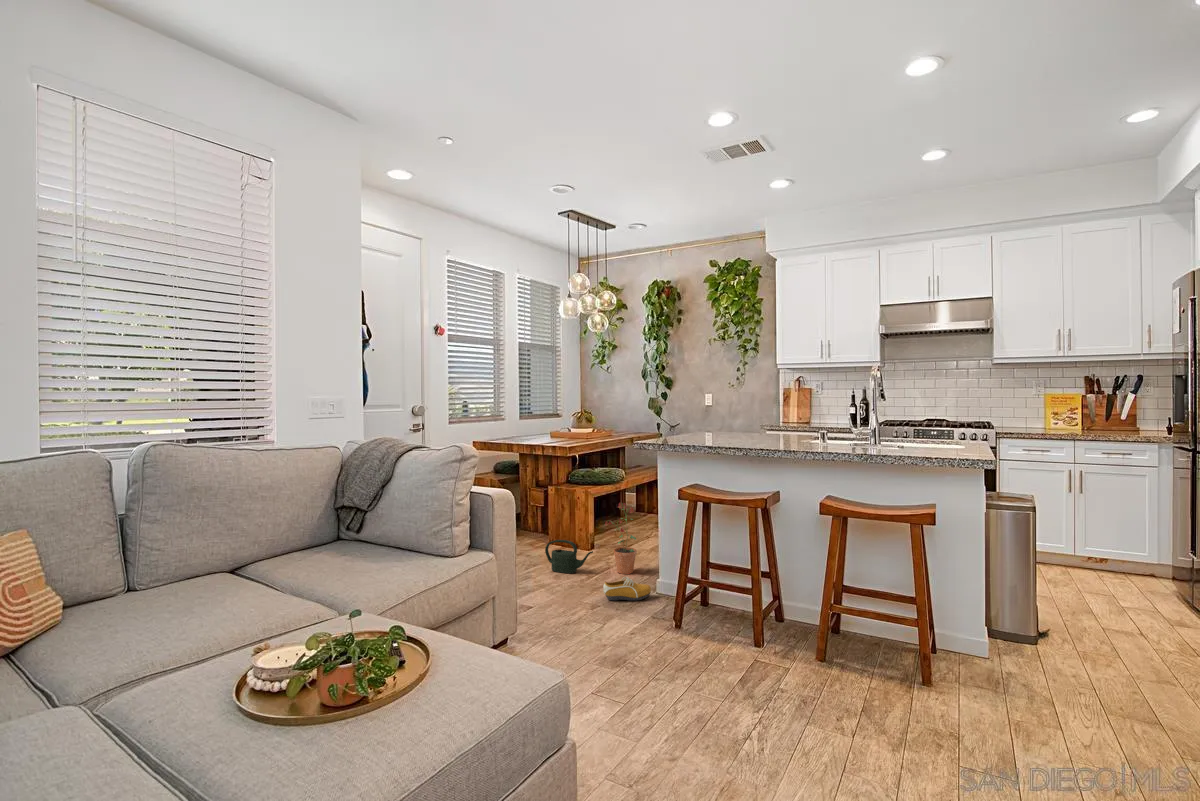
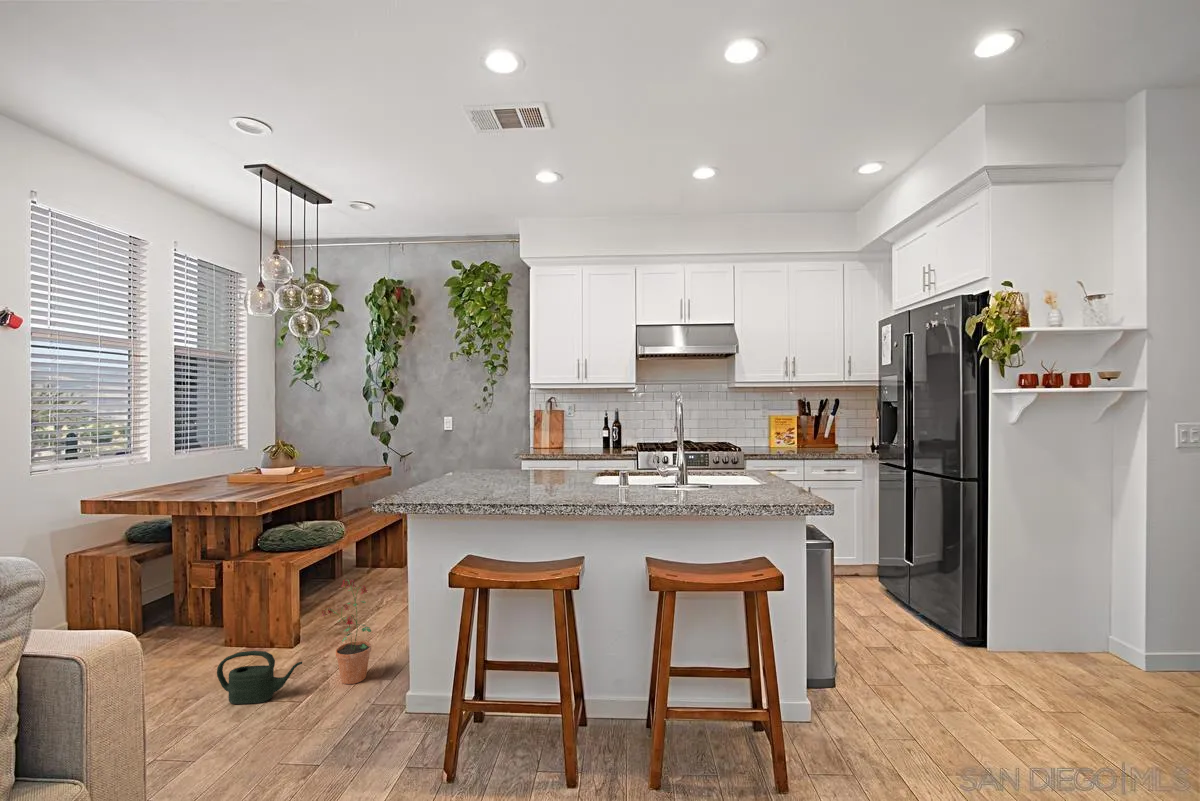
shoe: present [603,577,651,601] -> none [323,702,400,747]

